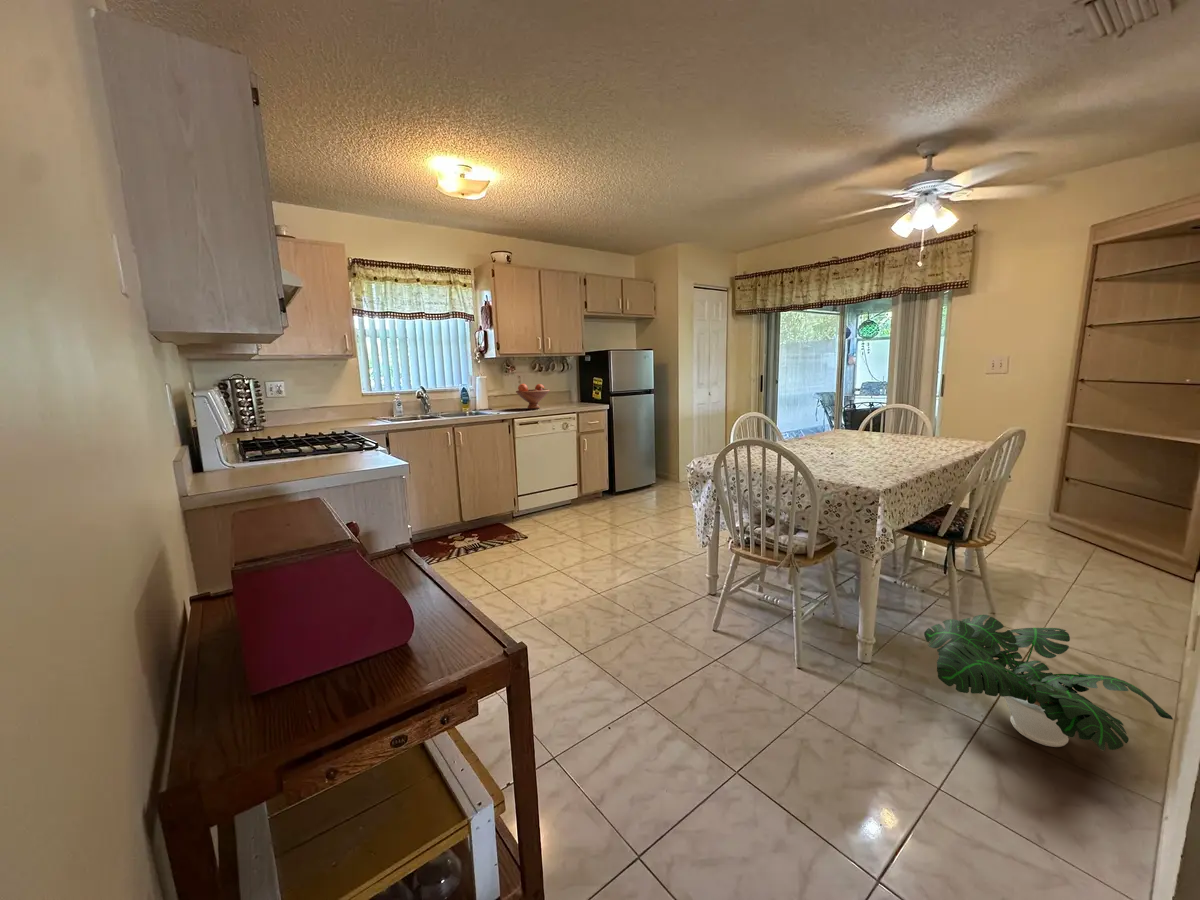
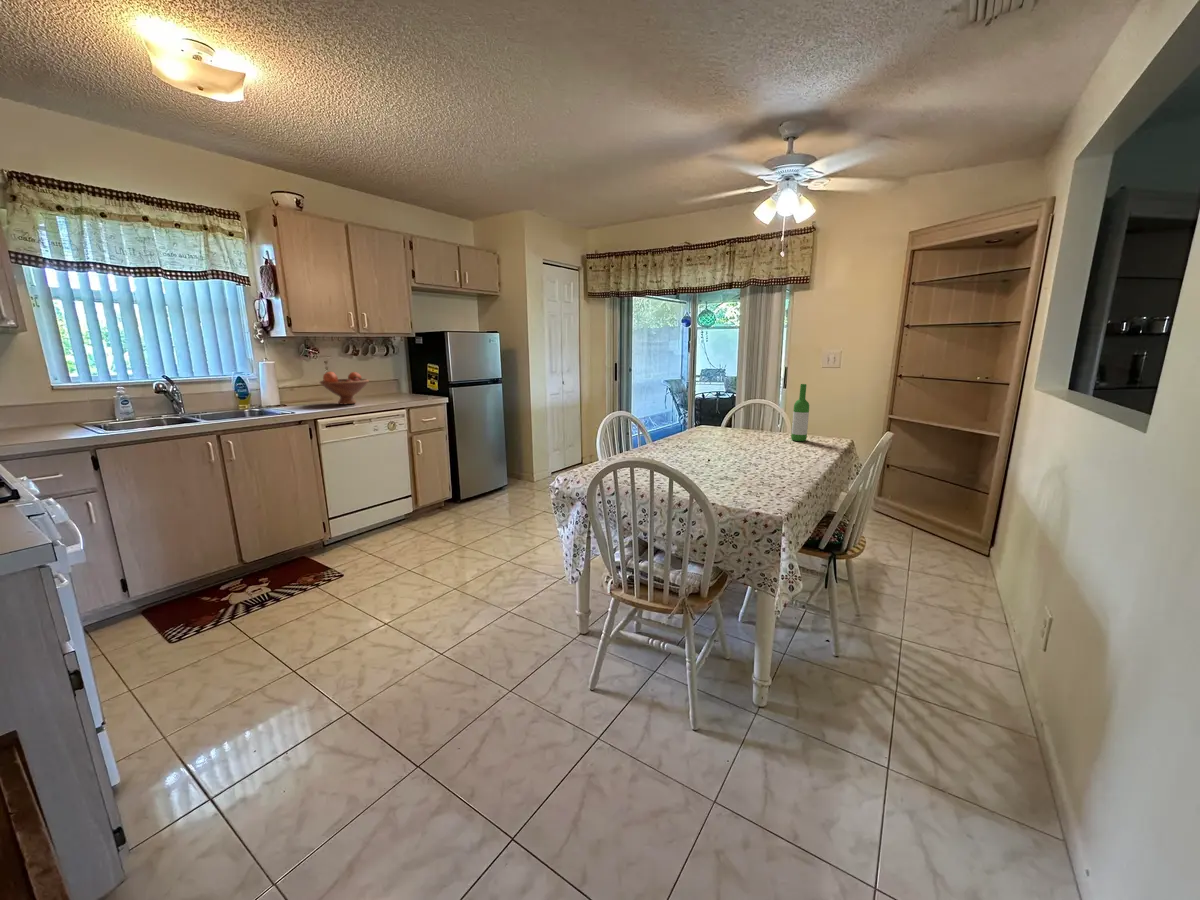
wine bottle: none [927,386,947,441] -> present [791,384,809,441]
potted plant: present [924,615,1173,751] -> none [820,635,1052,798]

